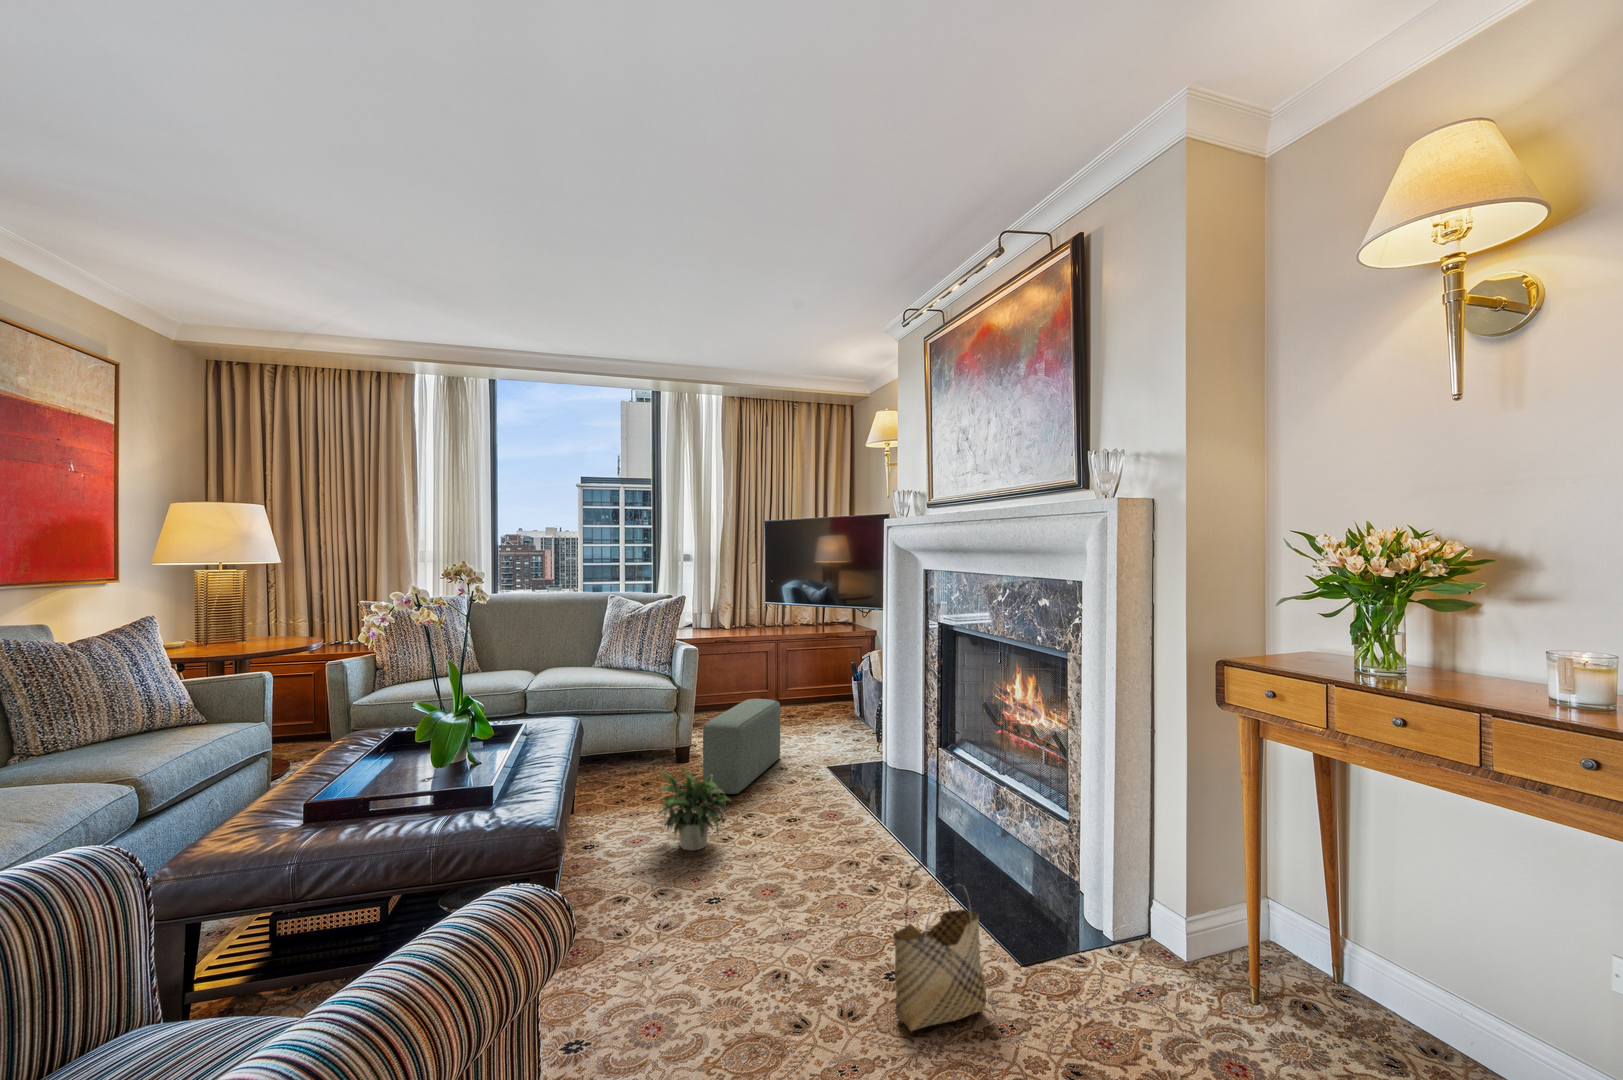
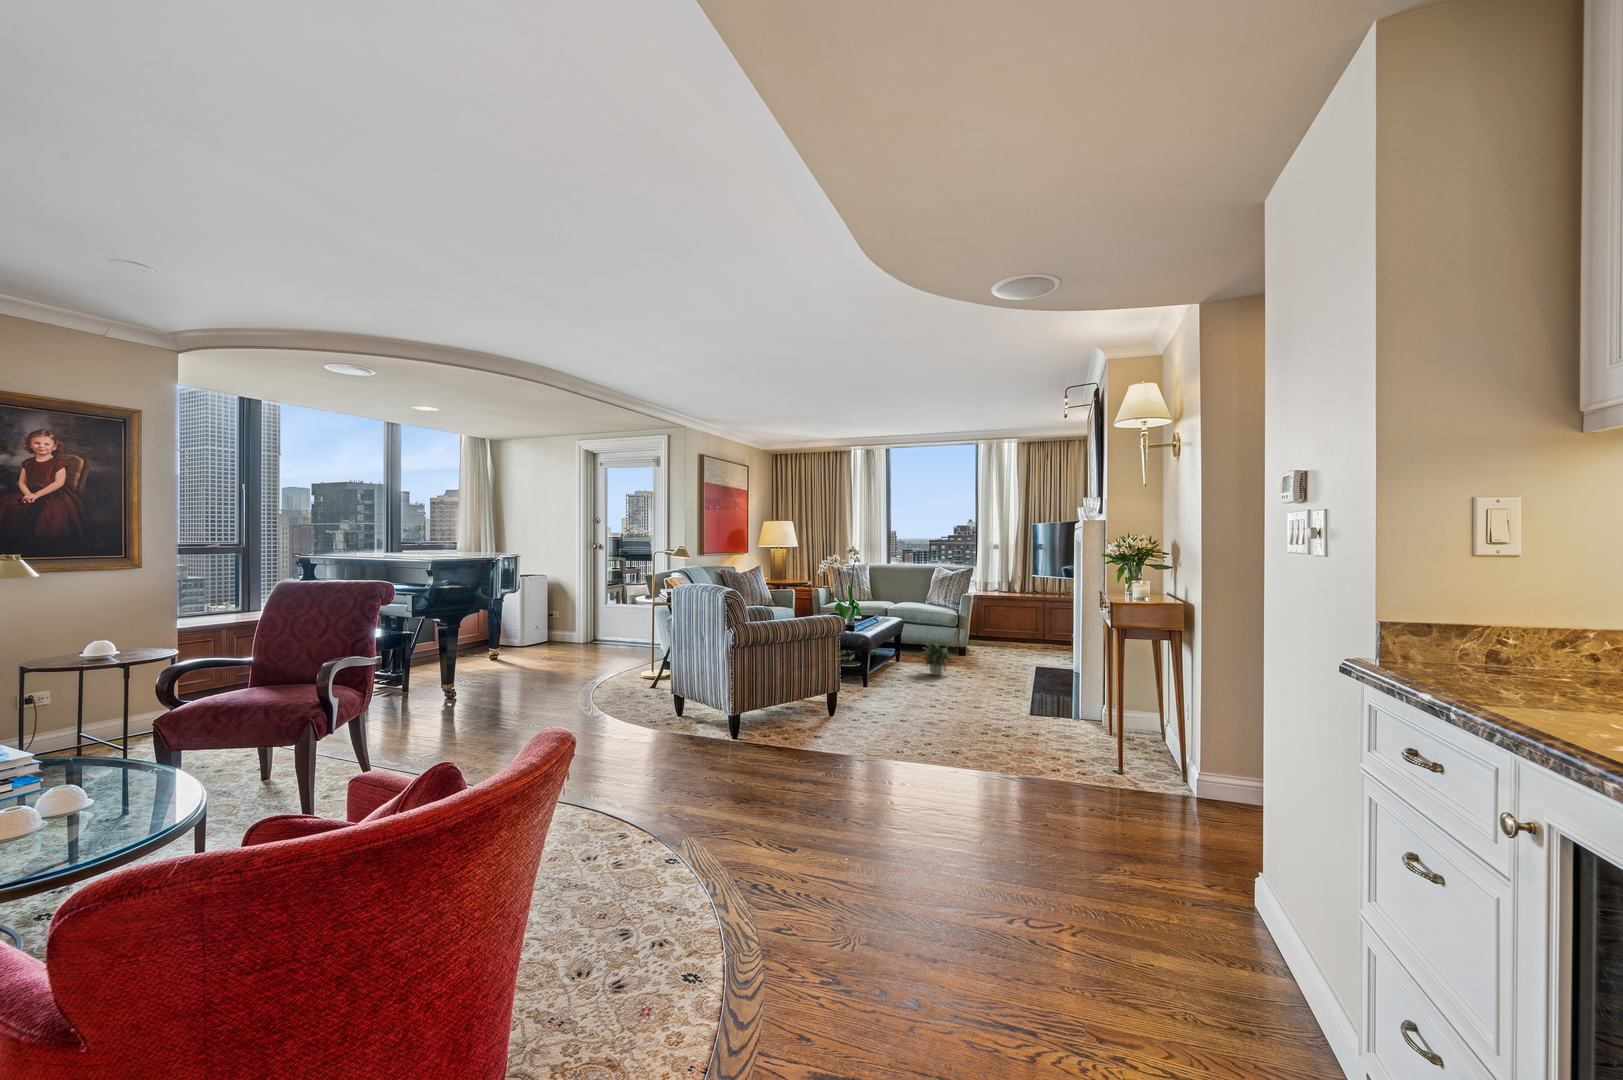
pouf: present [703,699,780,794] -> none [958,625,1012,665]
woven basket: present [893,864,986,1031] -> none [954,663,991,714]

